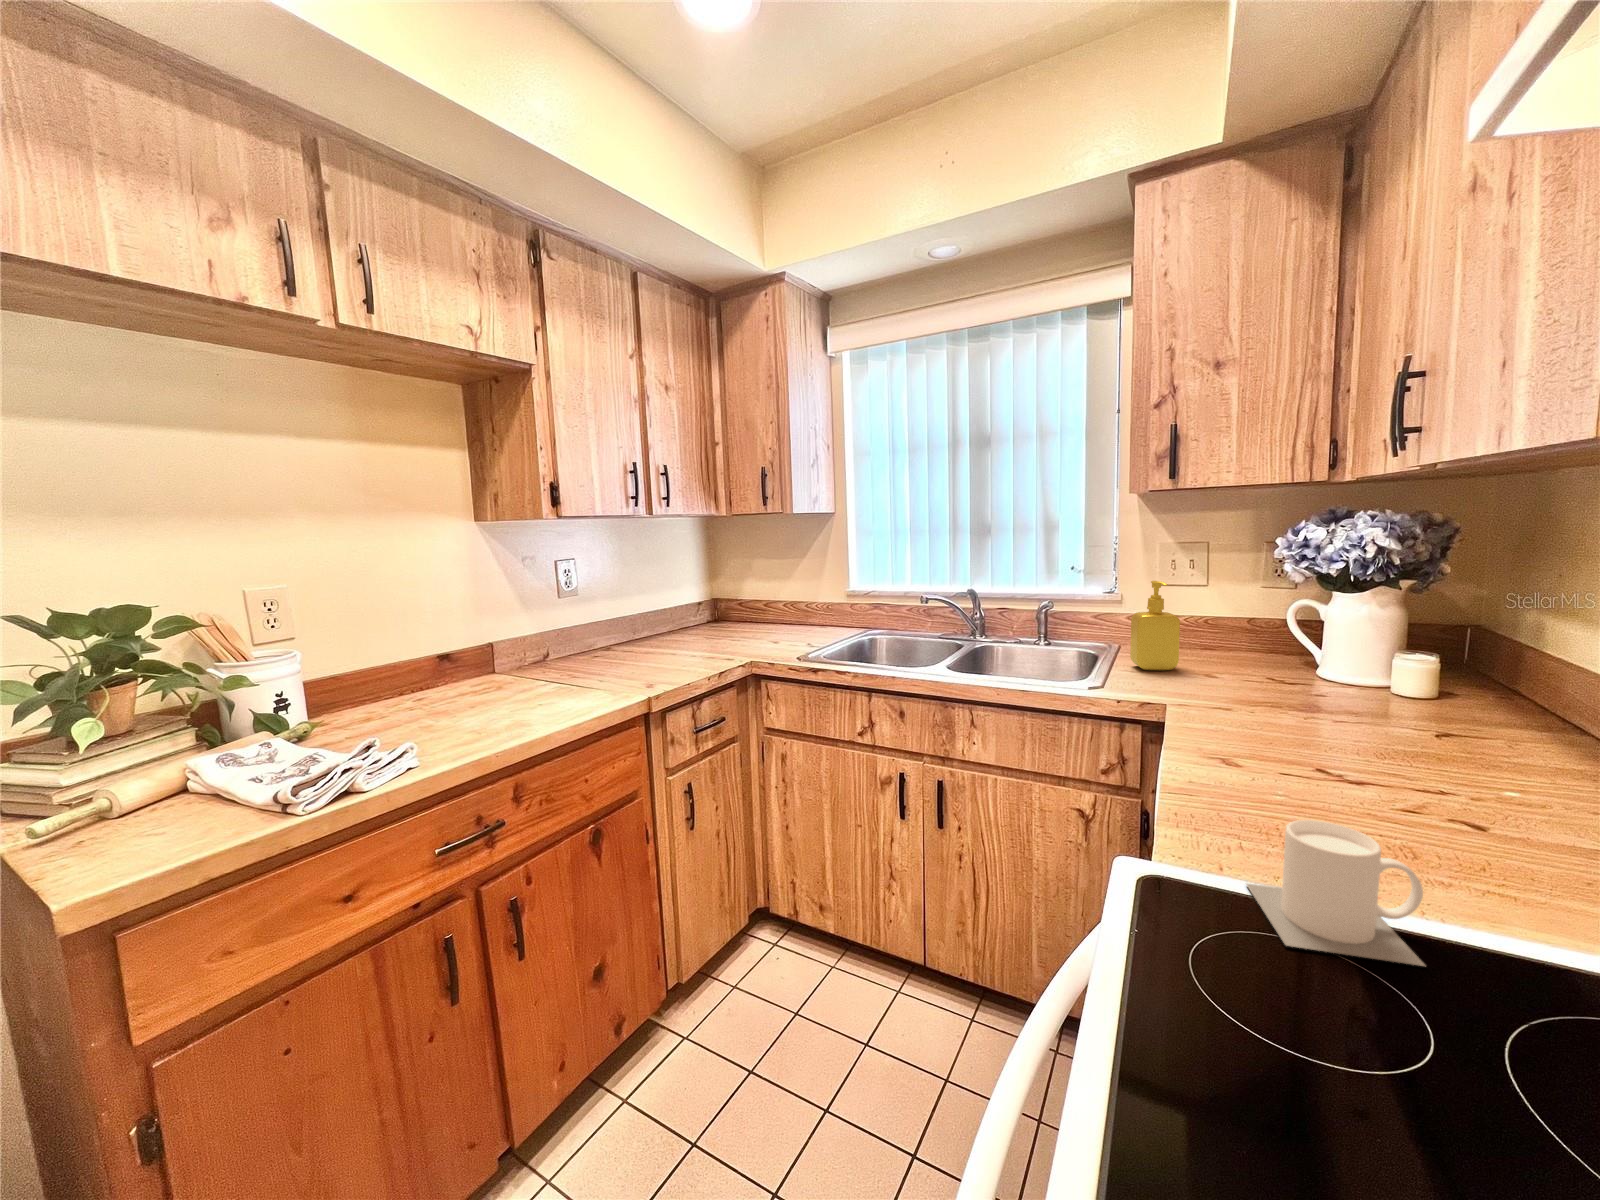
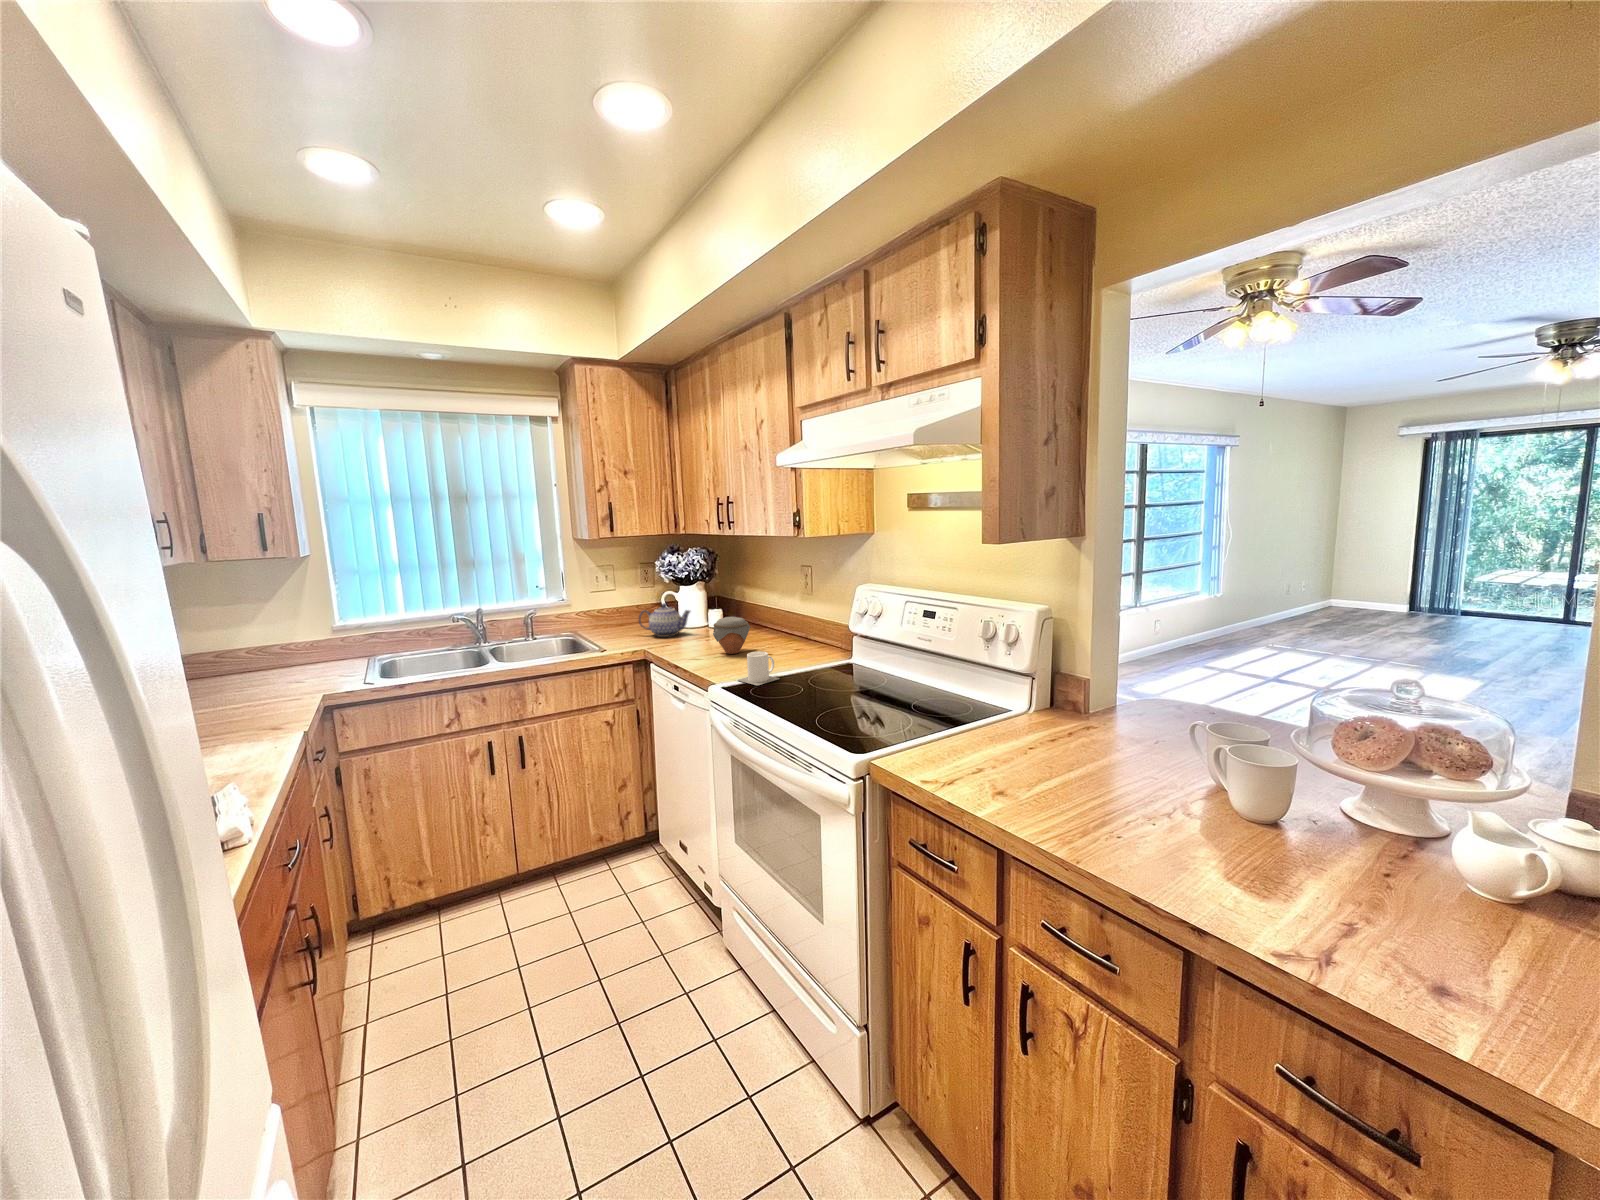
soap dispenser: present [1130,581,1180,670] -> none [600,588,626,638]
teapot: none [1200,622,1323,694] -> present [639,603,690,637]
jar: none [1294,683,1447,790] -> present [713,617,751,654]

